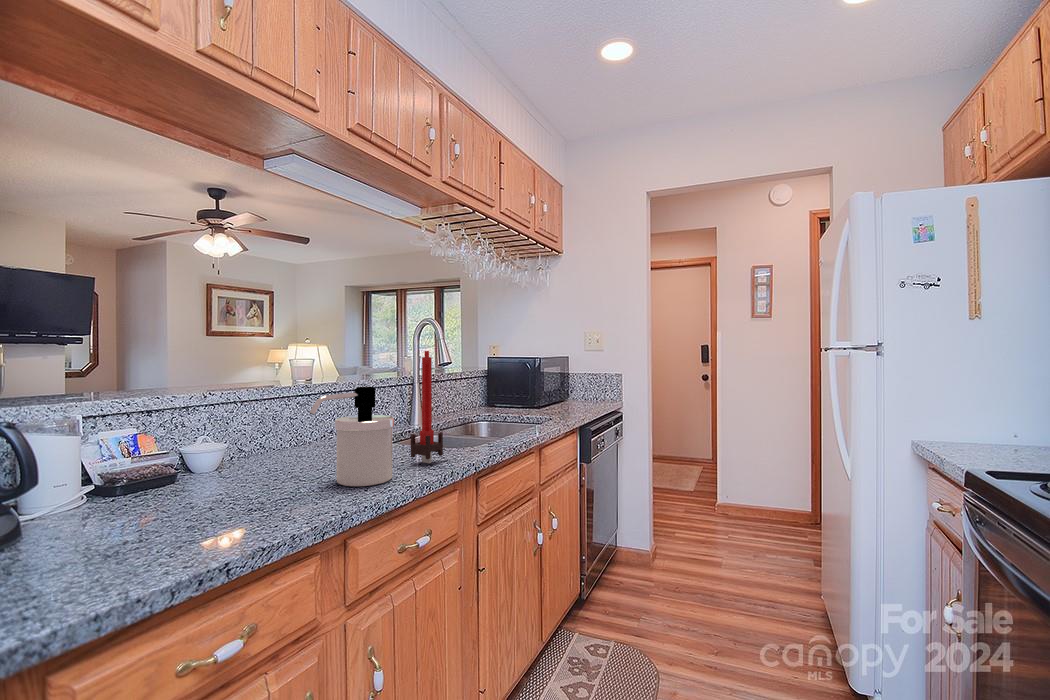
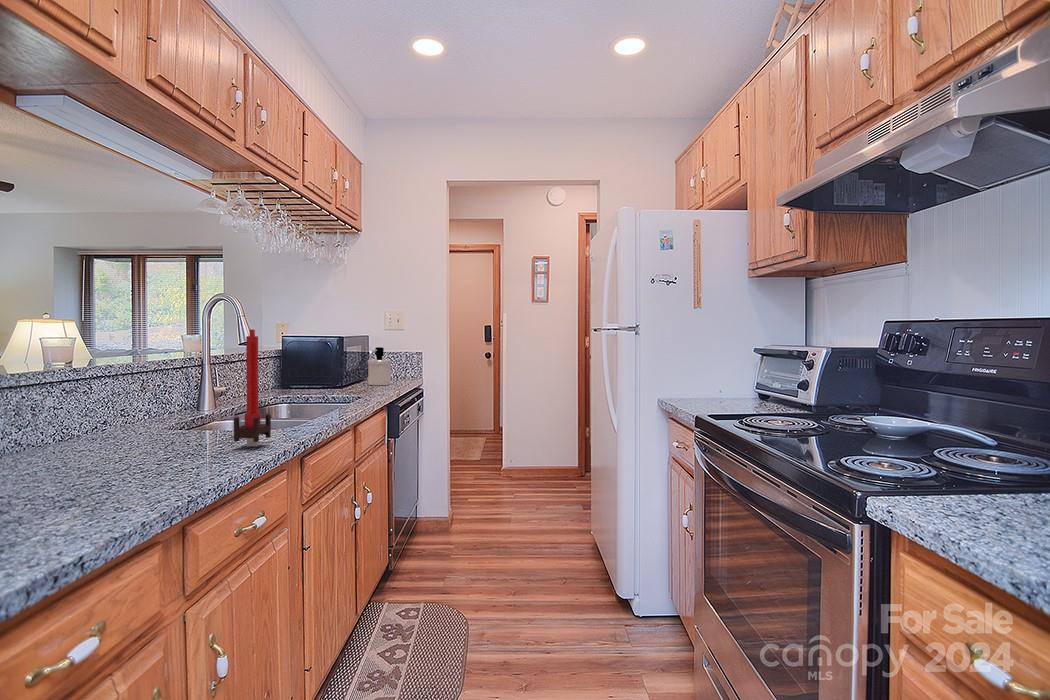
soap dispenser: present [310,387,394,486] -> present [368,347,391,385]

